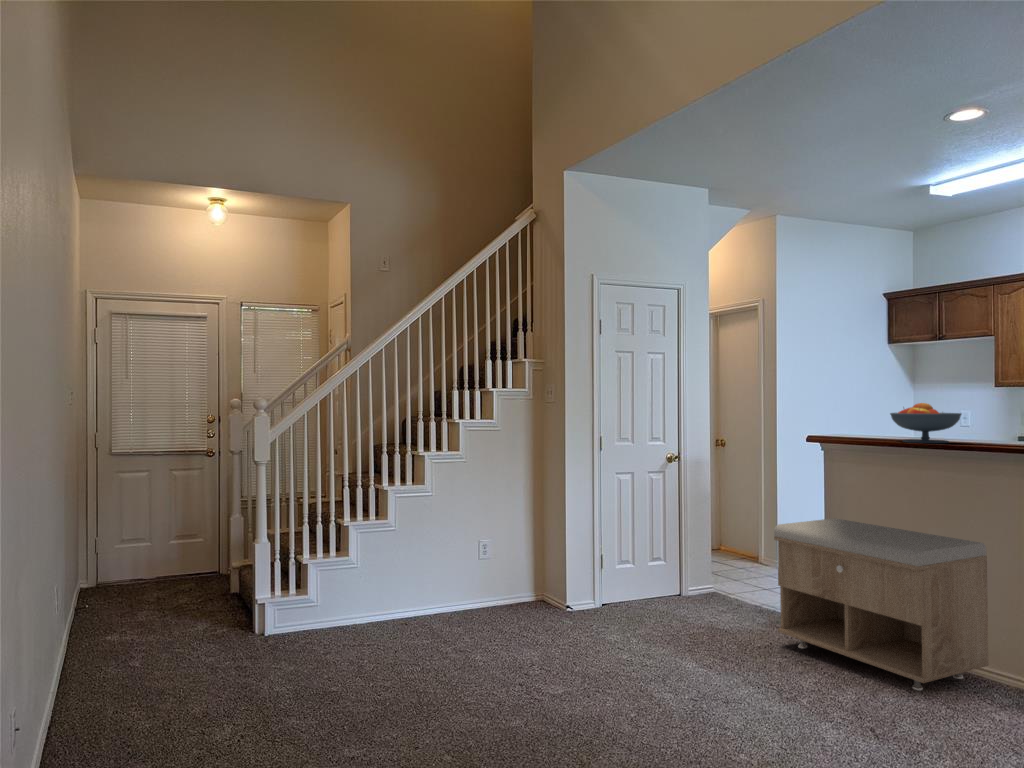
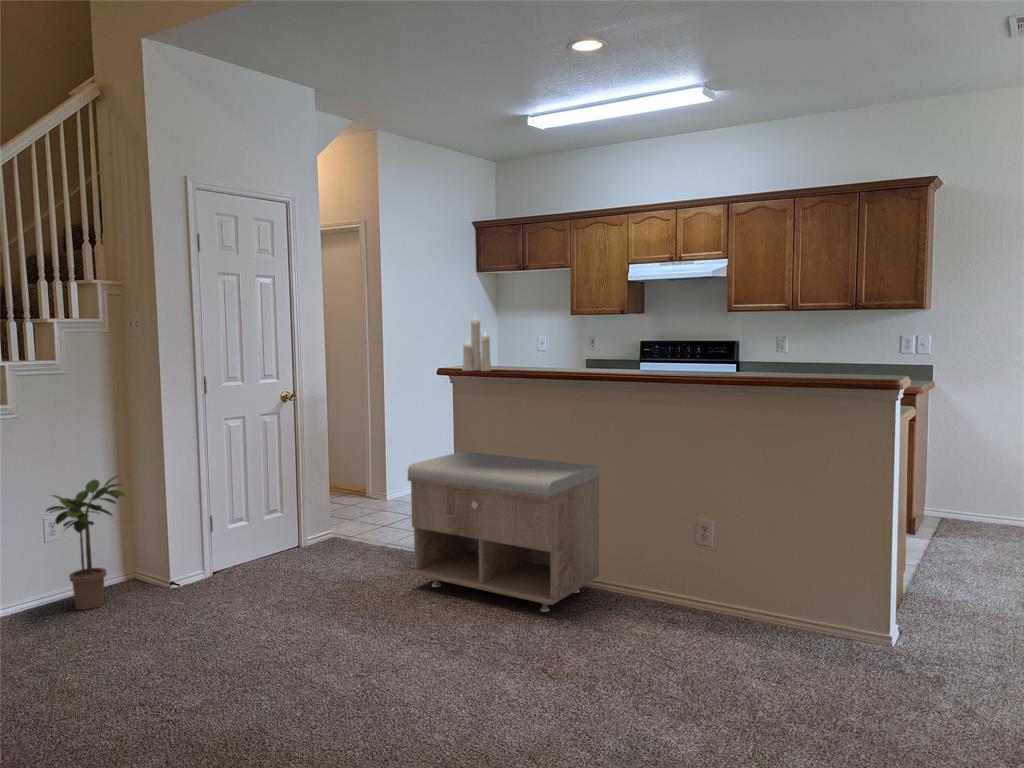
candle: none [834,380,865,440] -> present [462,319,491,371]
fruit bowl: present [890,403,961,443] -> none [514,333,576,373]
potted plant: none [480,512,538,618] -> present [46,475,125,610]

